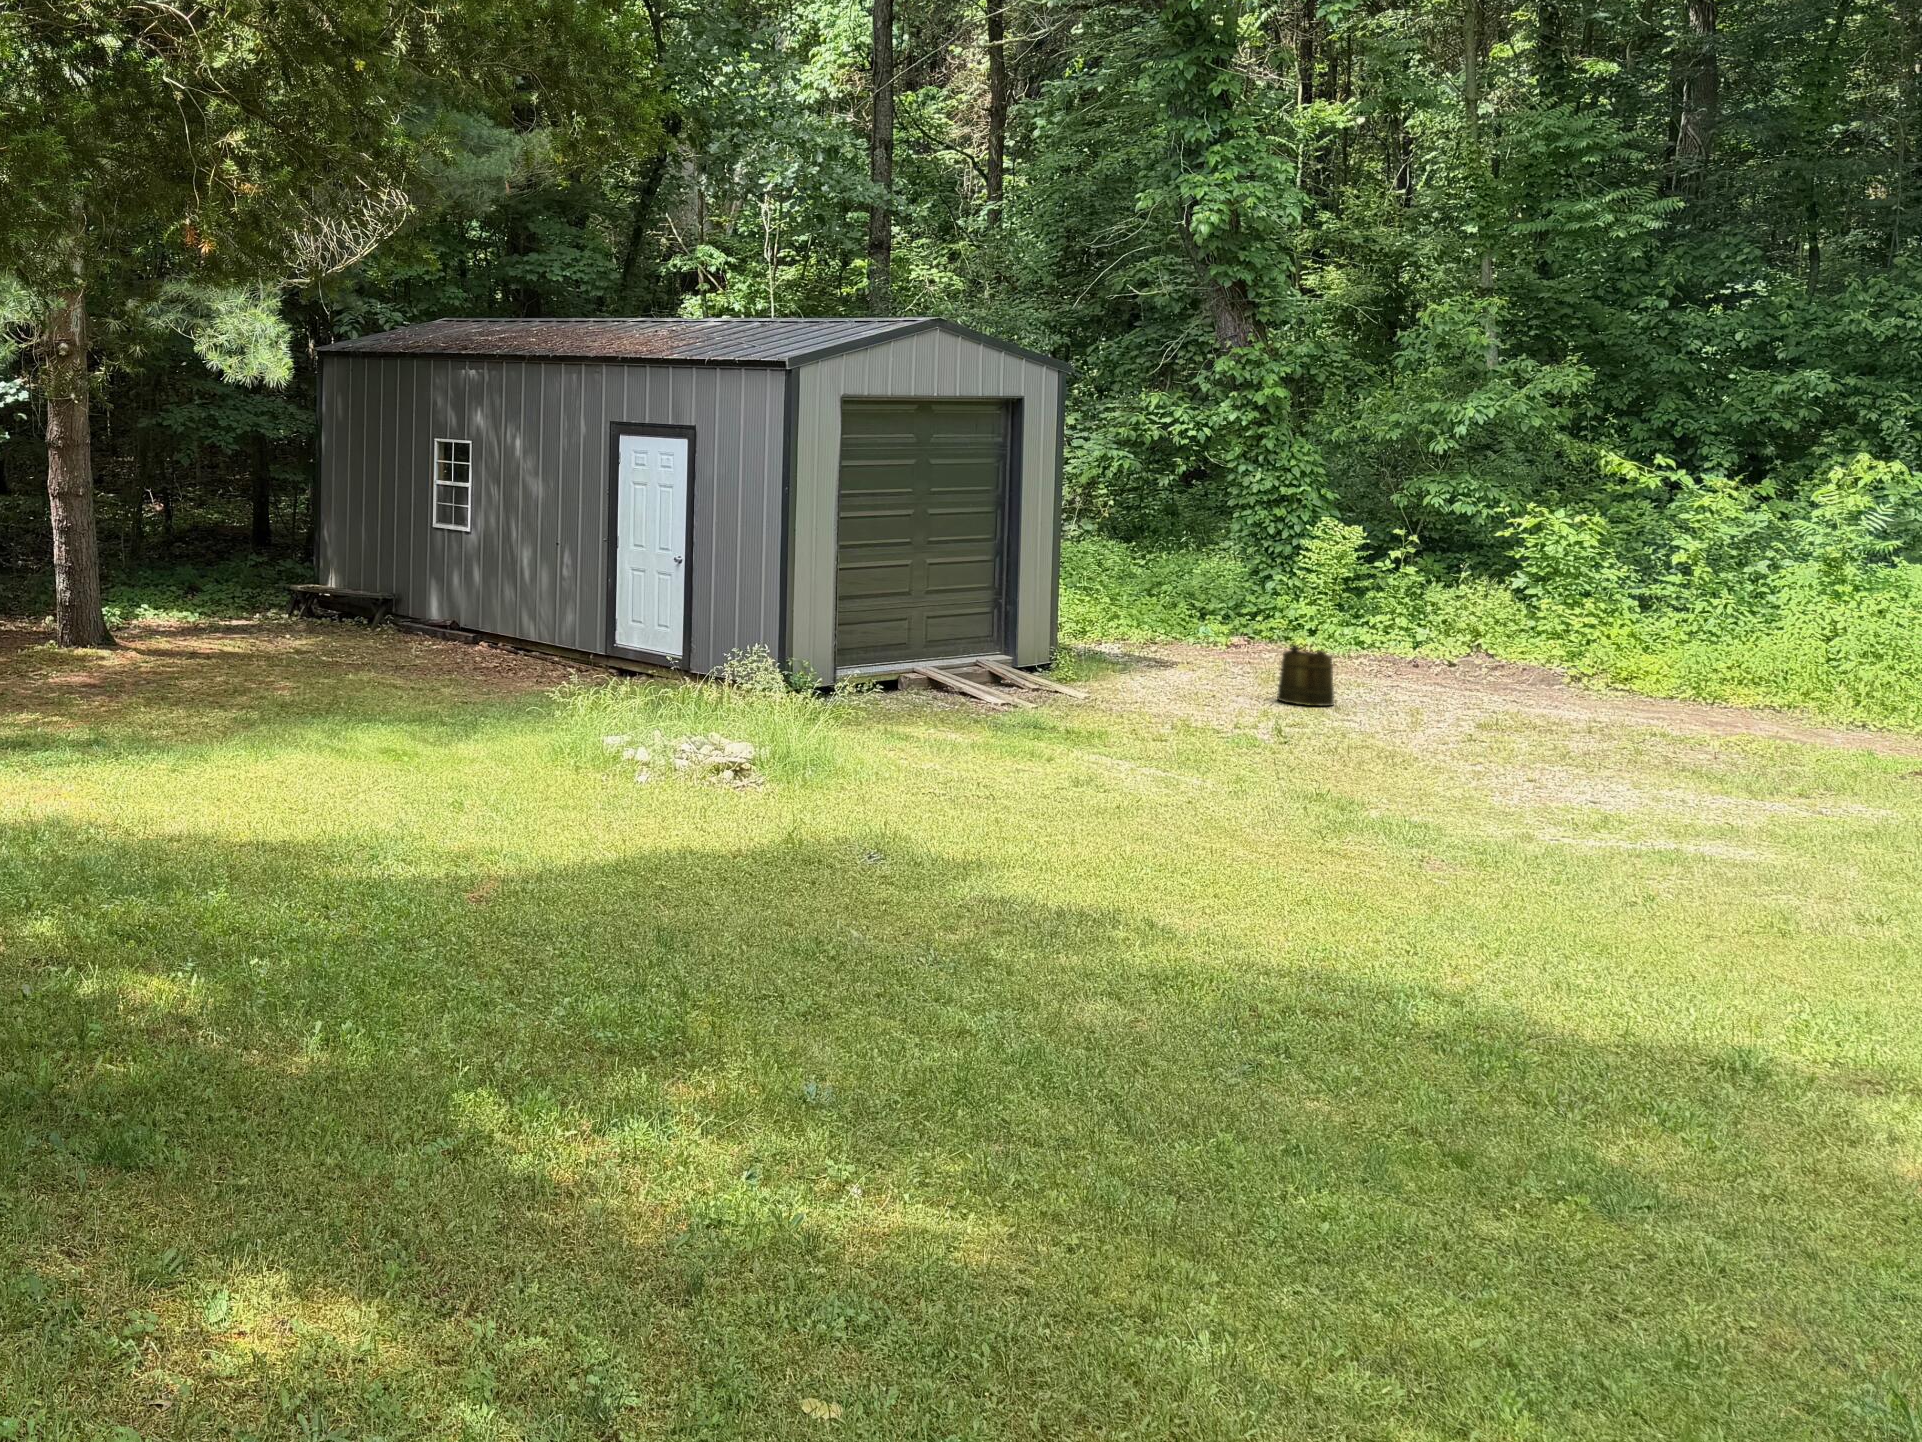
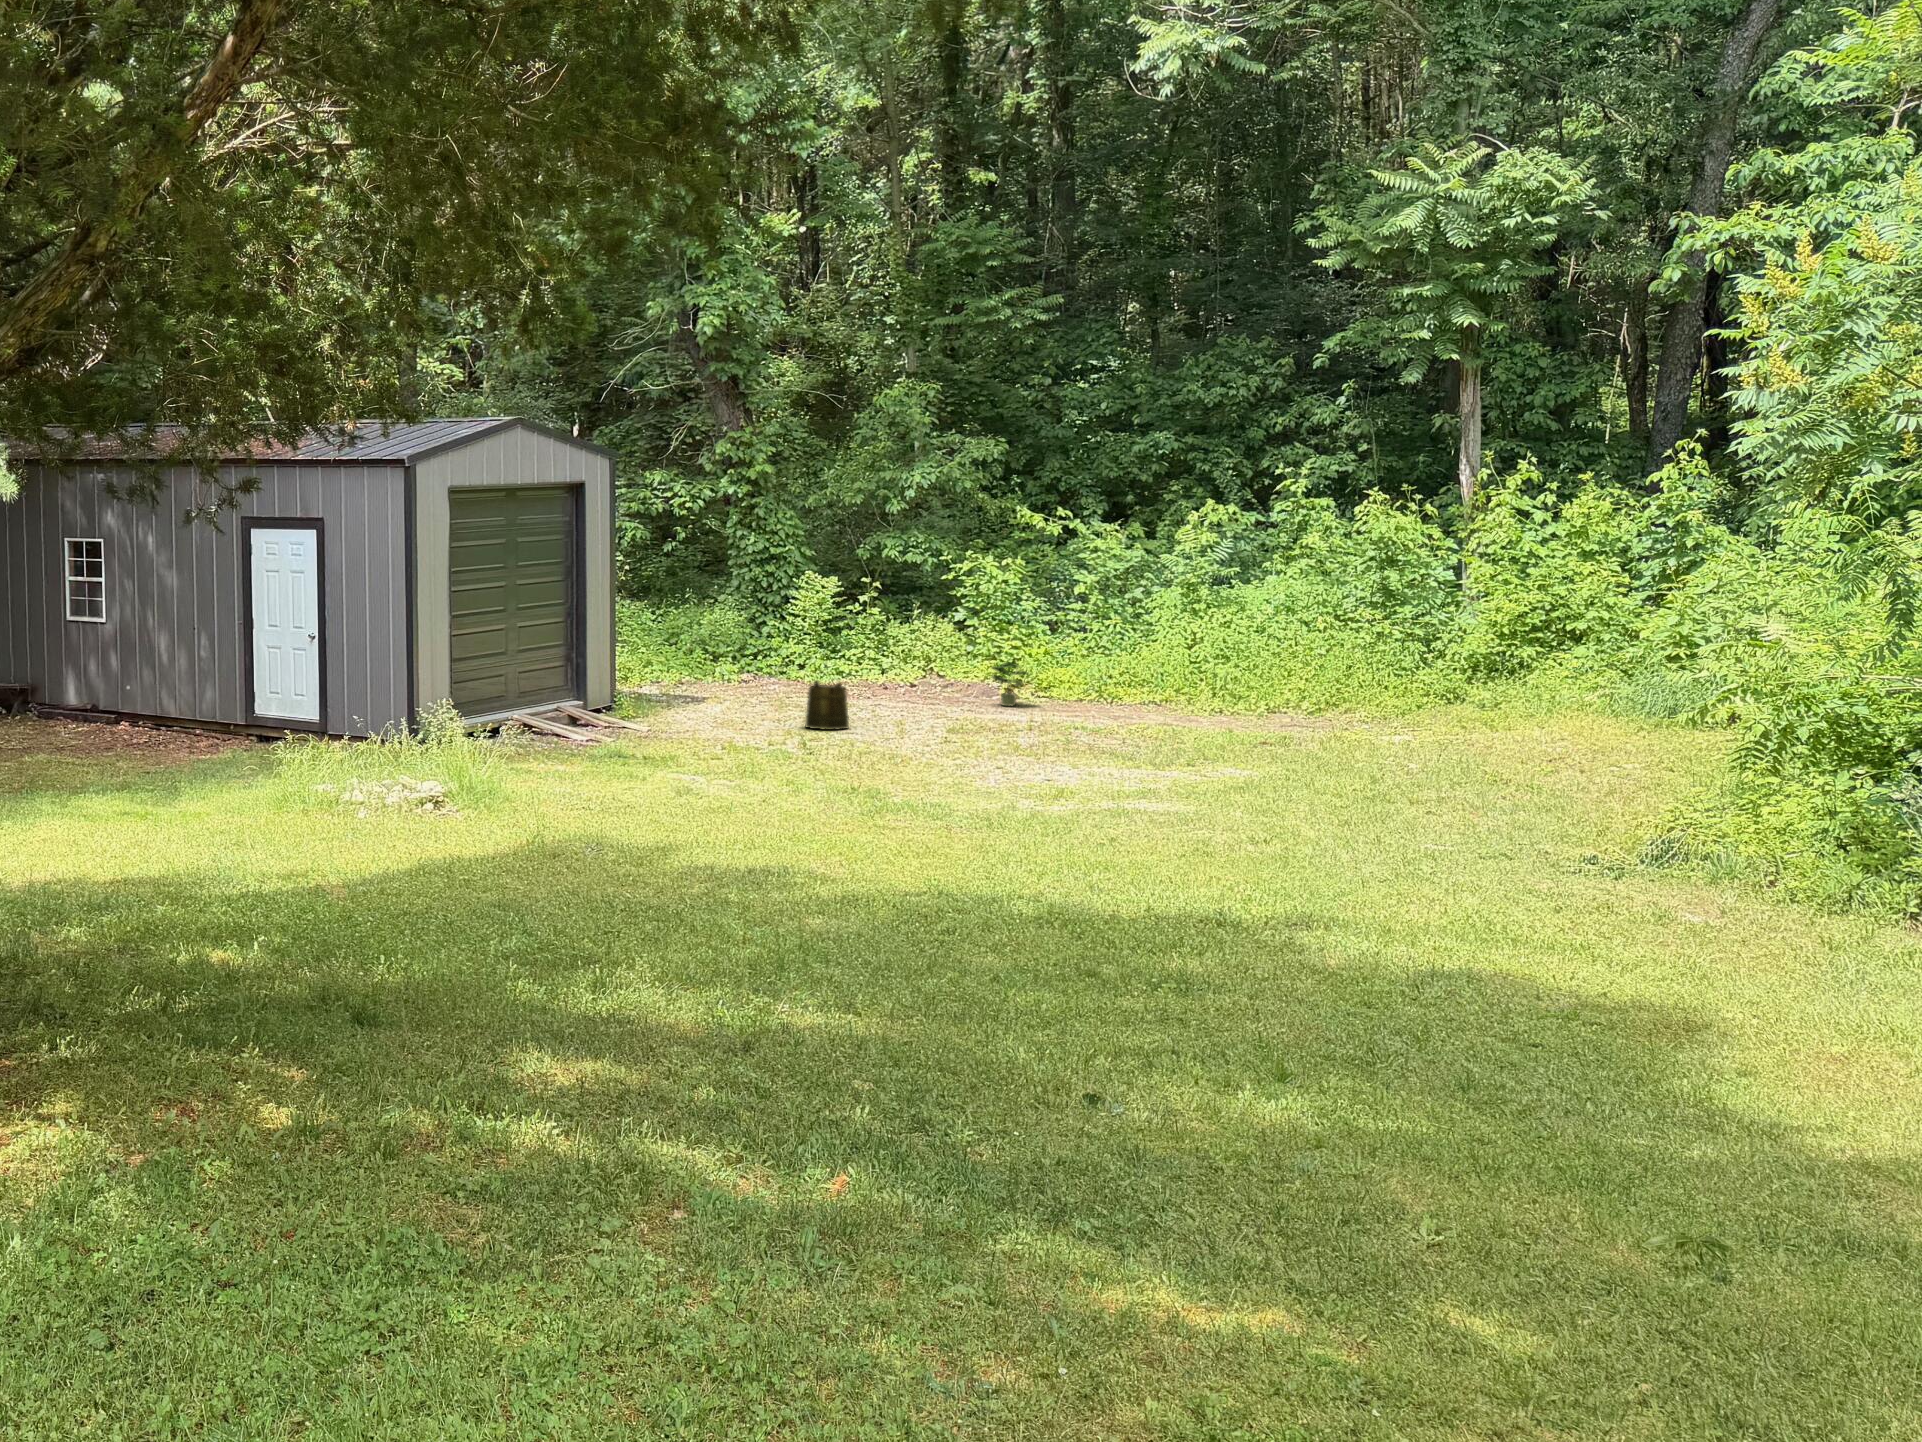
potted plant: none [1538,640,1598,695] -> present [991,662,1028,706]

